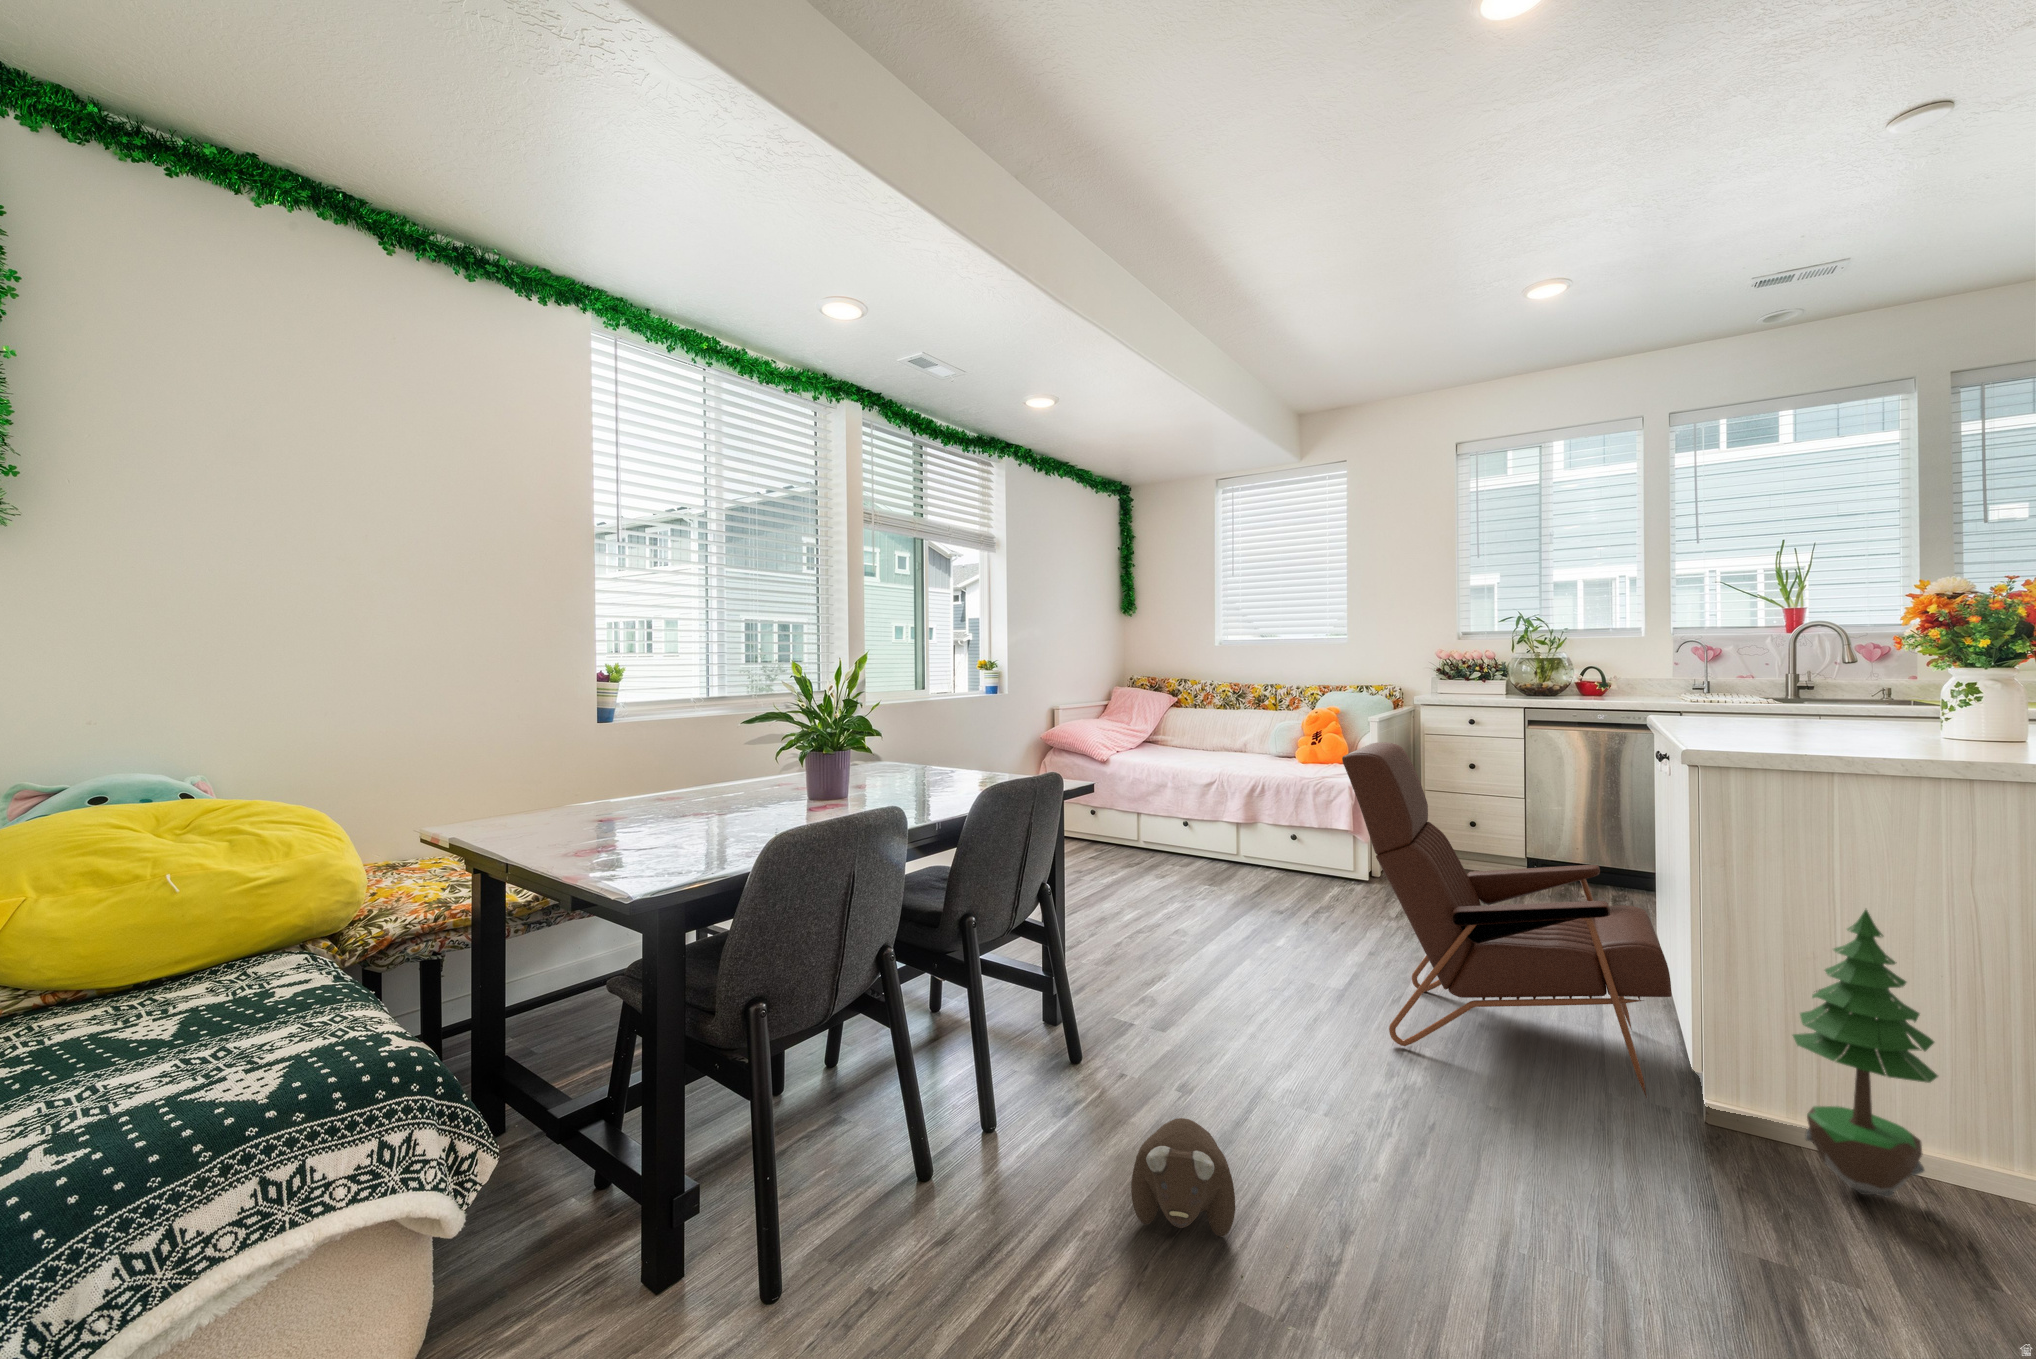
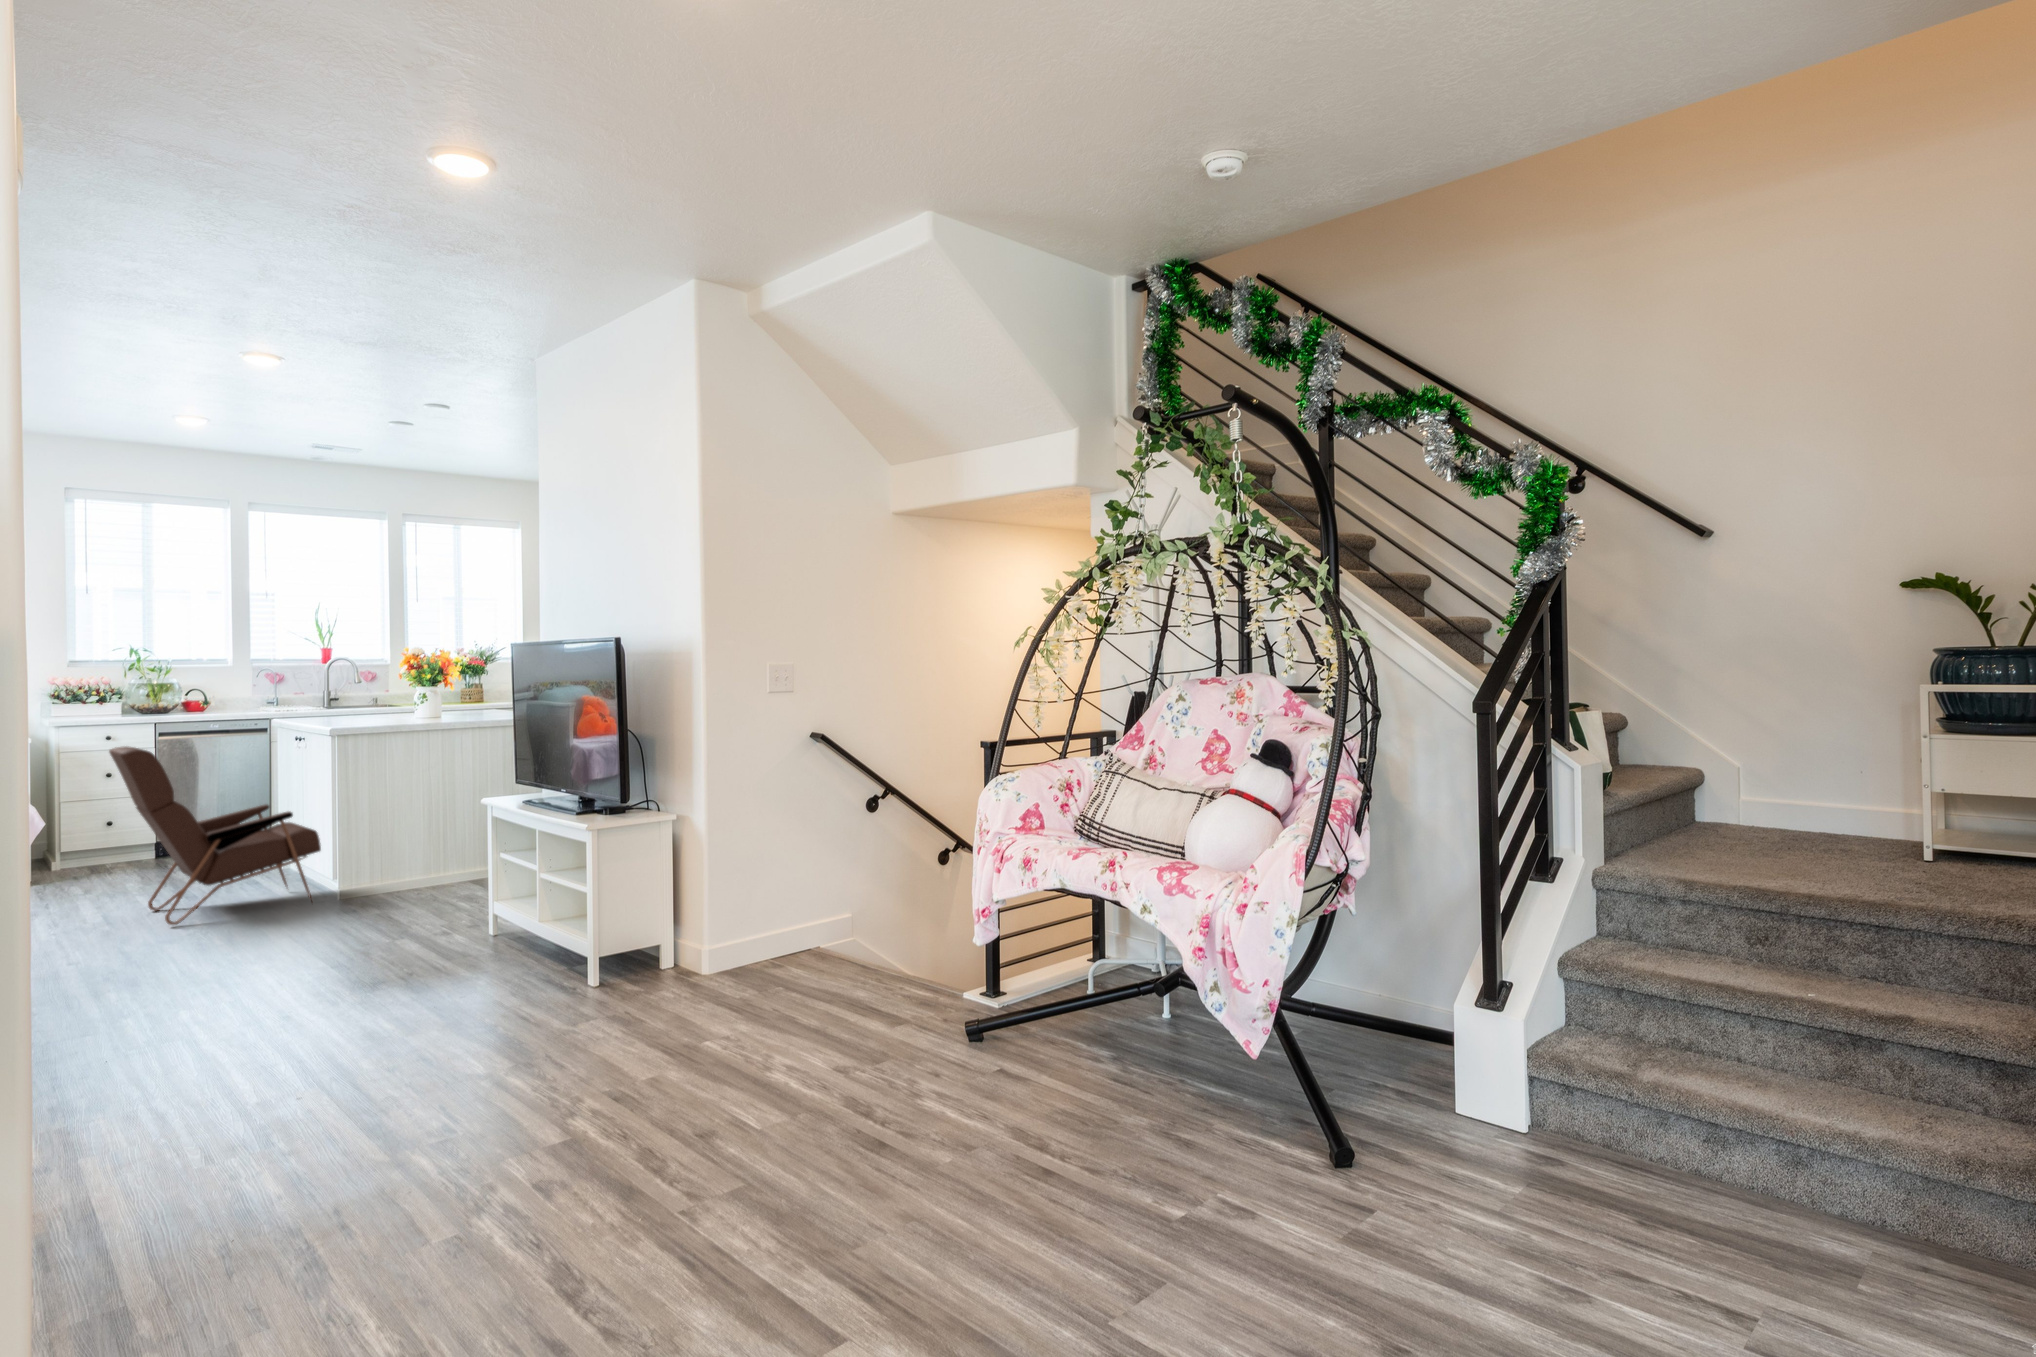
potted tree: present [1792,910,1938,1197] -> none [374,785,422,900]
plush toy: present [1131,1118,1235,1237] -> none [104,932,174,989]

